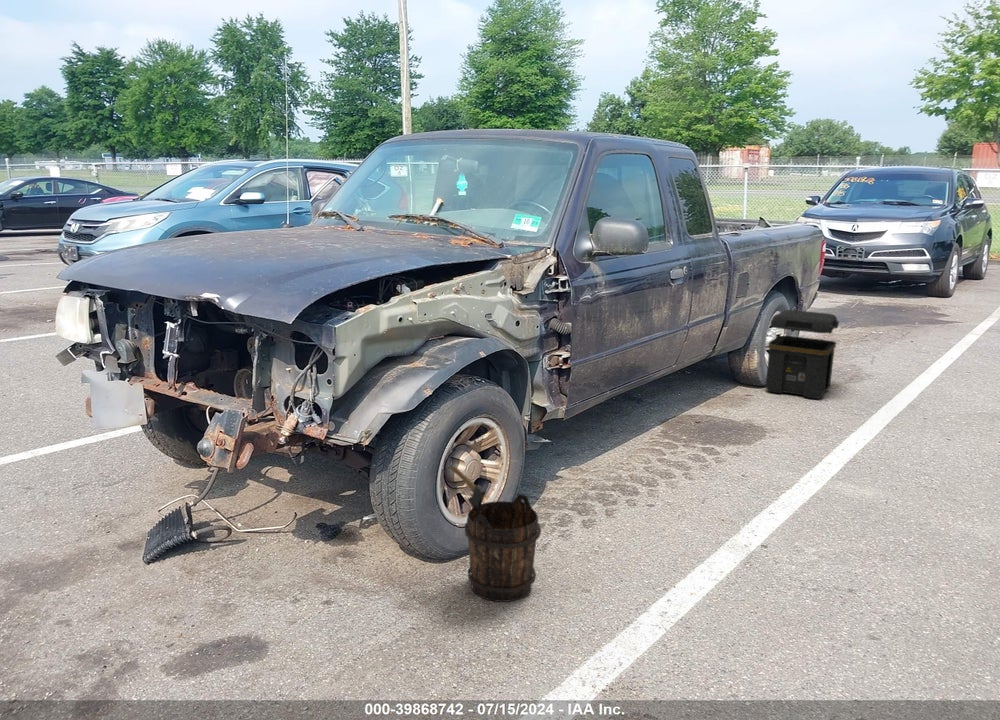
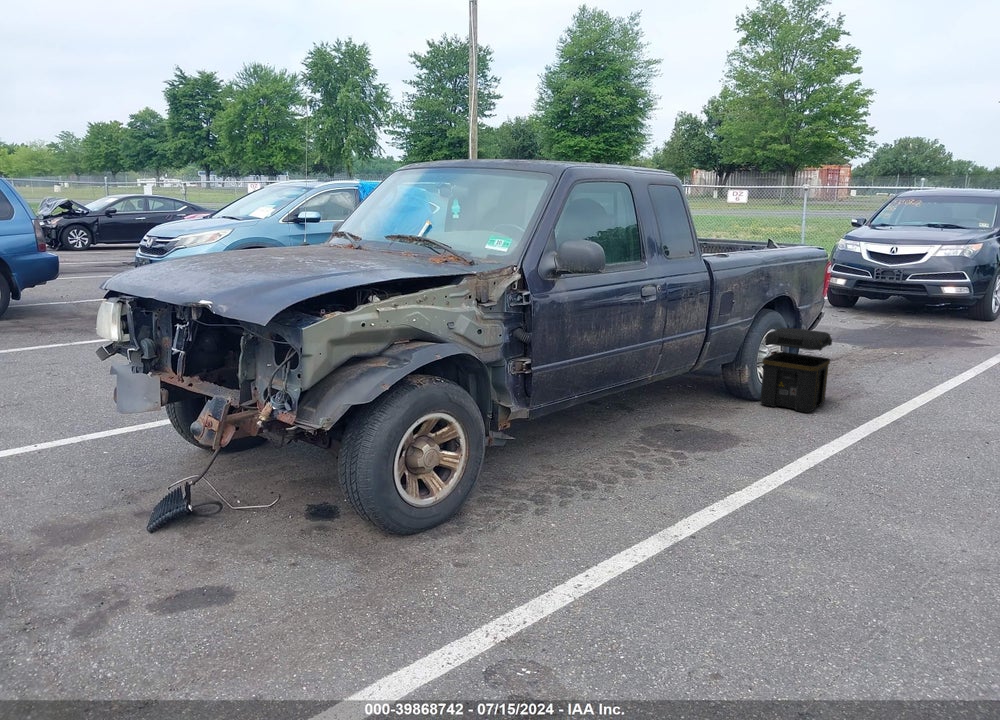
bucket: present [451,466,541,602] -> none [407,453,479,571]

